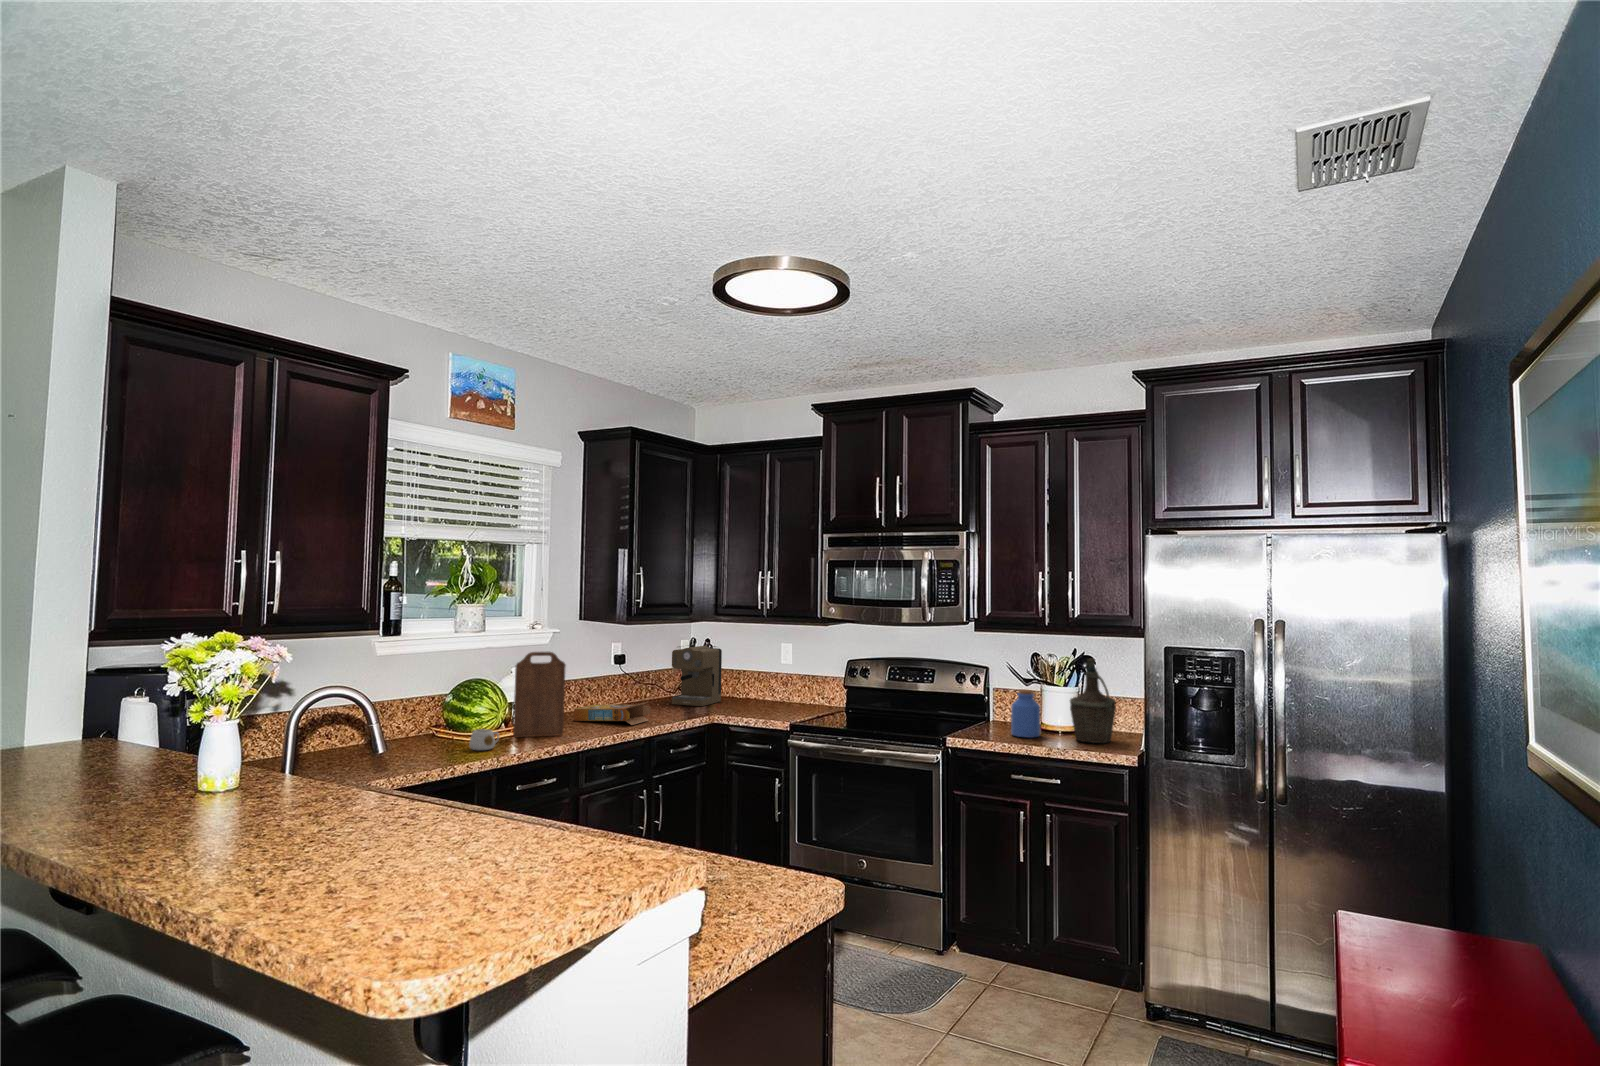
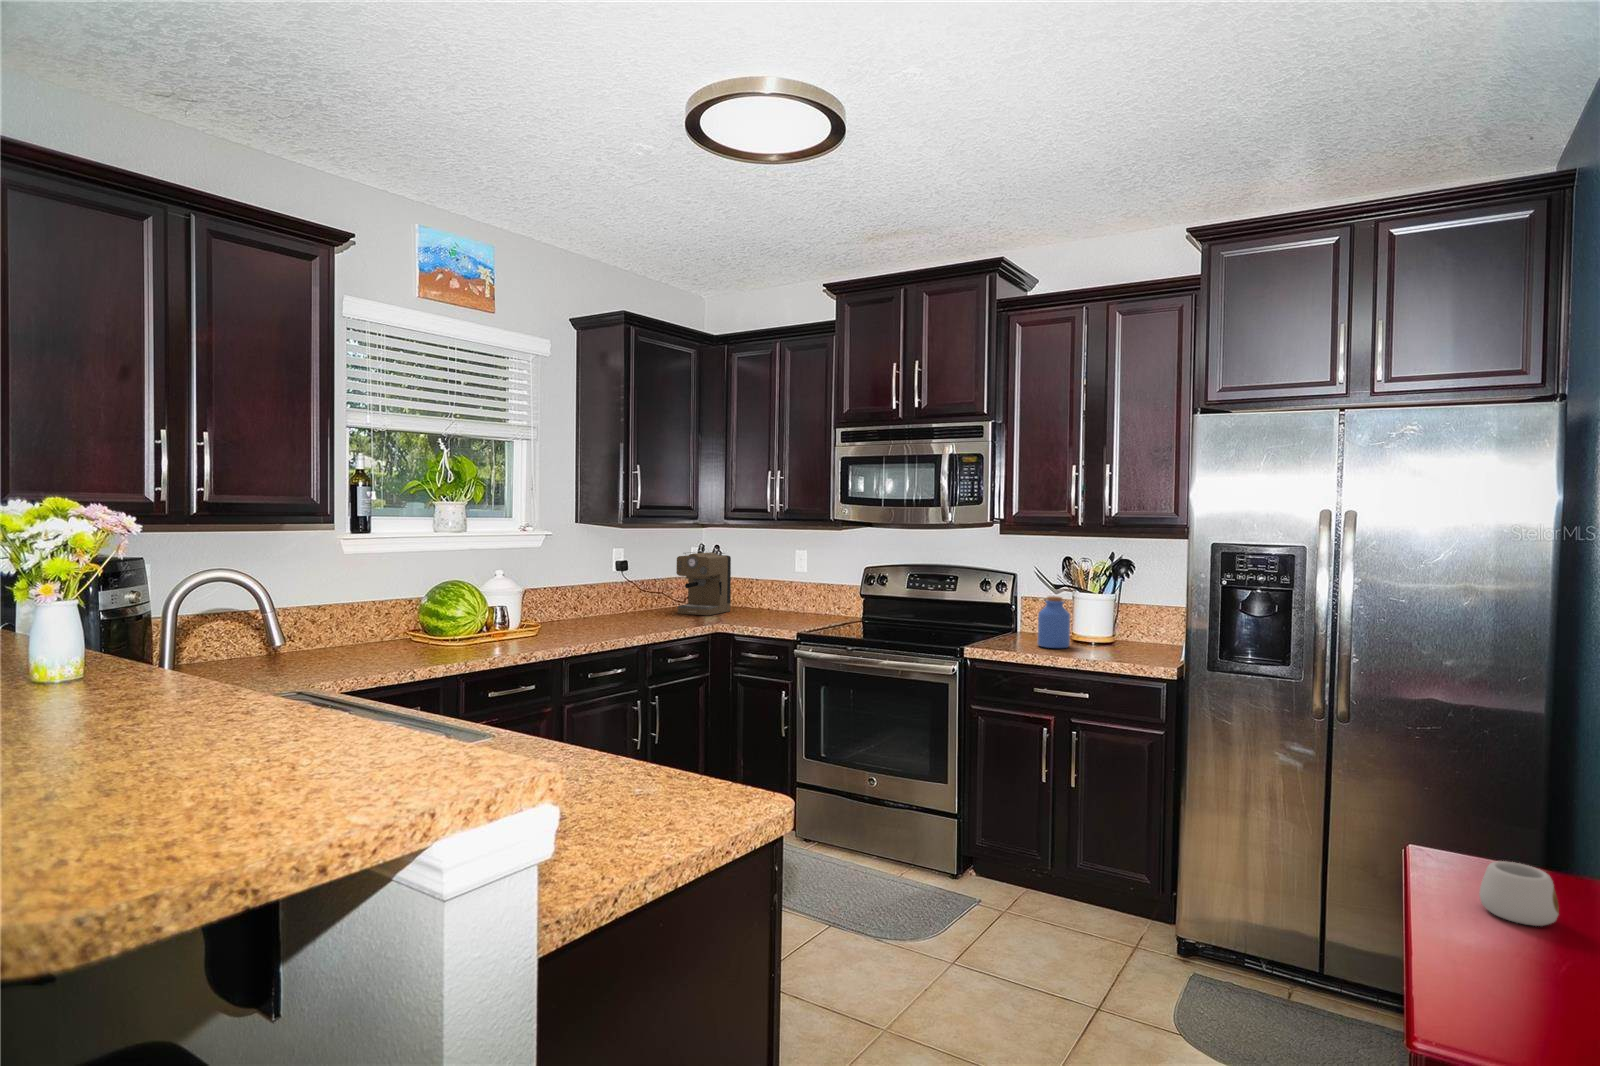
cutting board: present [513,652,566,737] -> none [494,552,550,643]
bottle: present [1070,659,1116,743] -> none [1103,562,1156,655]
cereal box: present [574,702,650,725] -> none [567,608,648,632]
mug: present [469,729,499,750] -> present [1479,861,1559,926]

